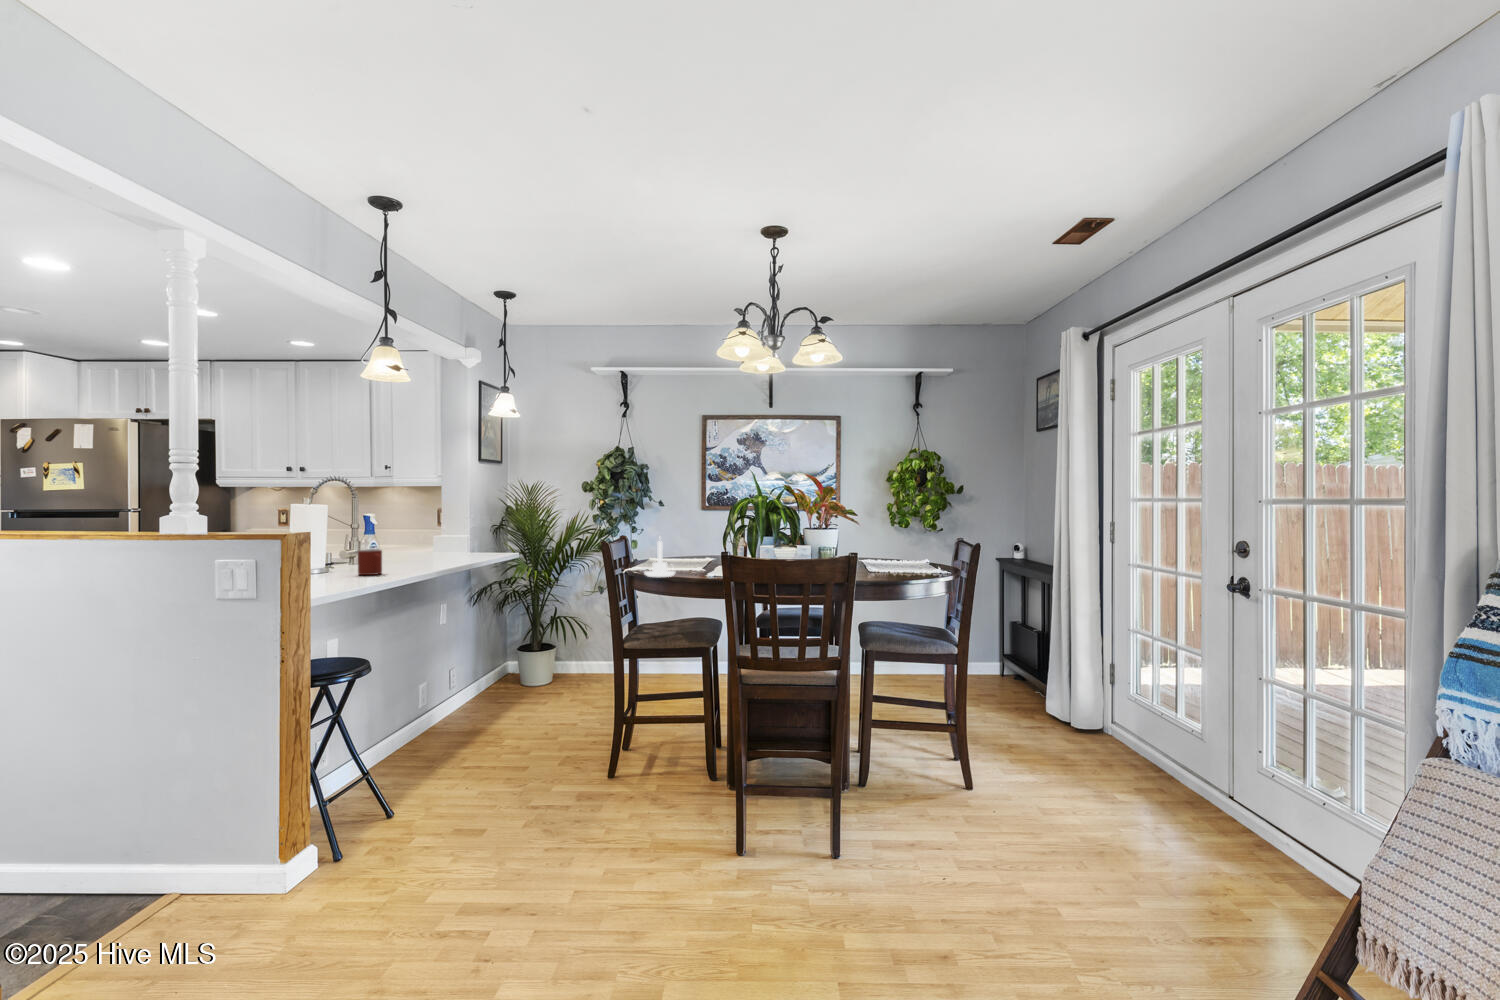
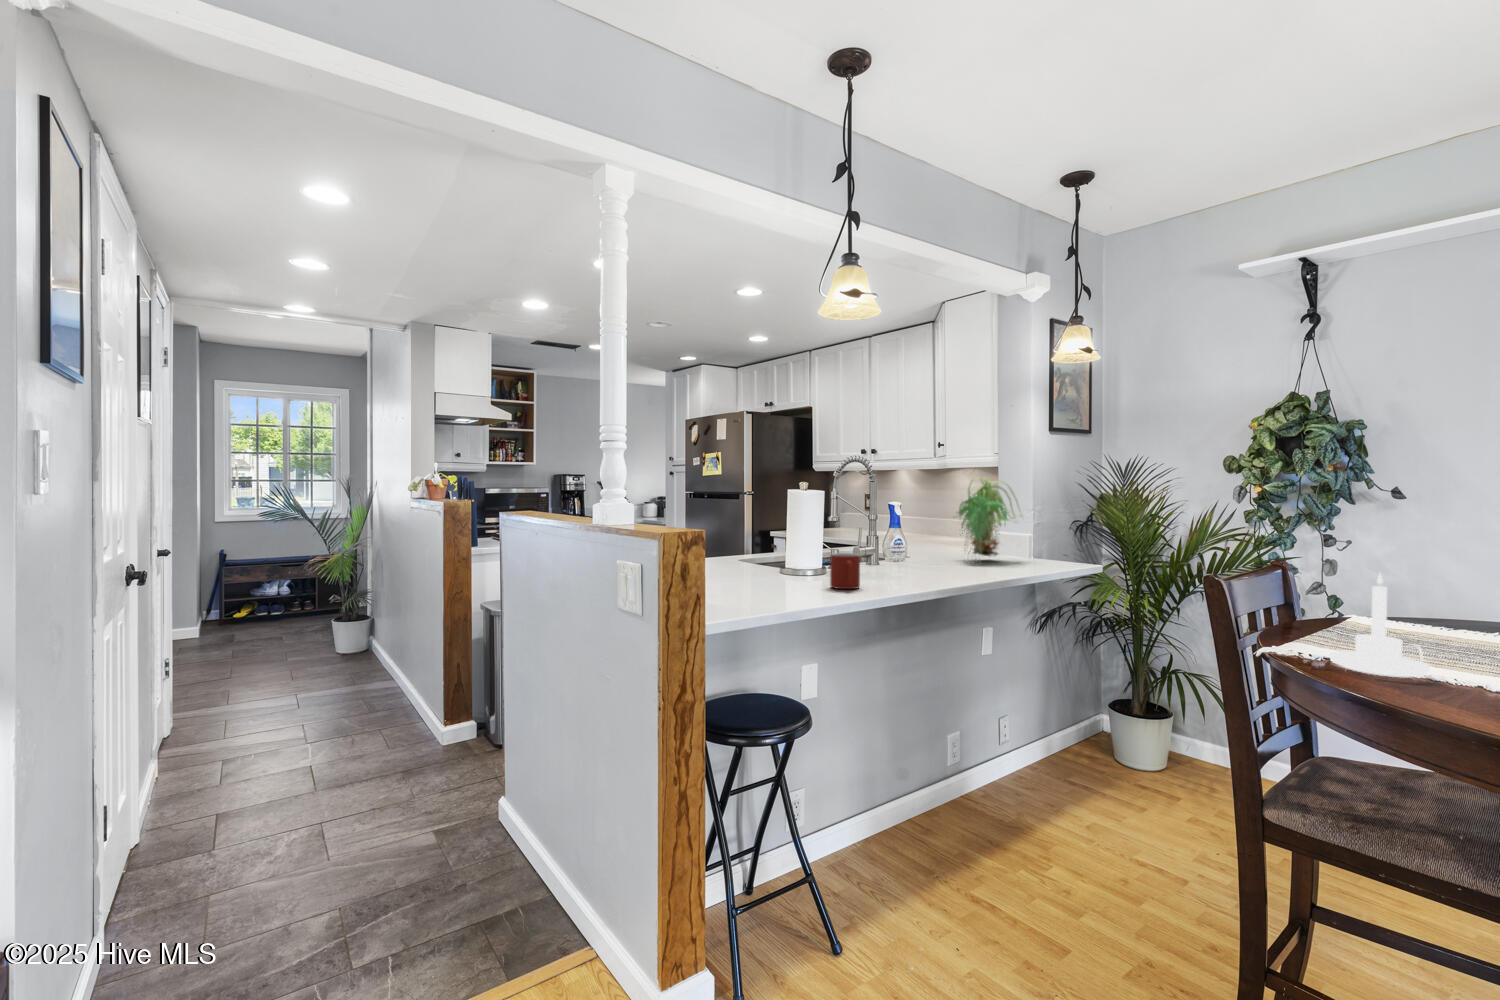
plant: none [415,493,470,558] -> present [957,477,1022,564]

